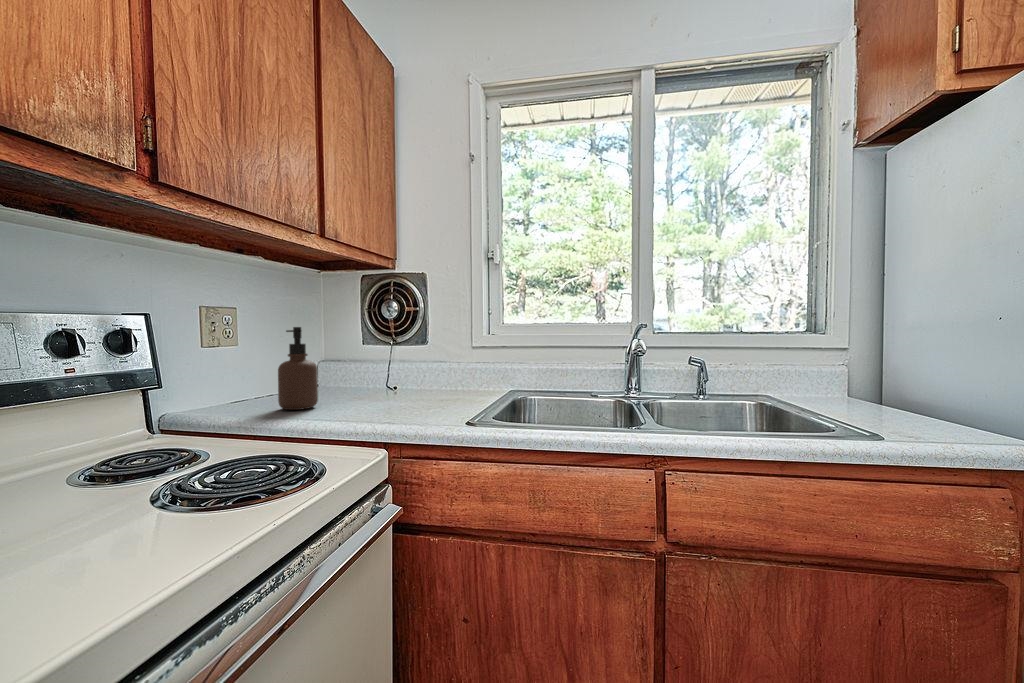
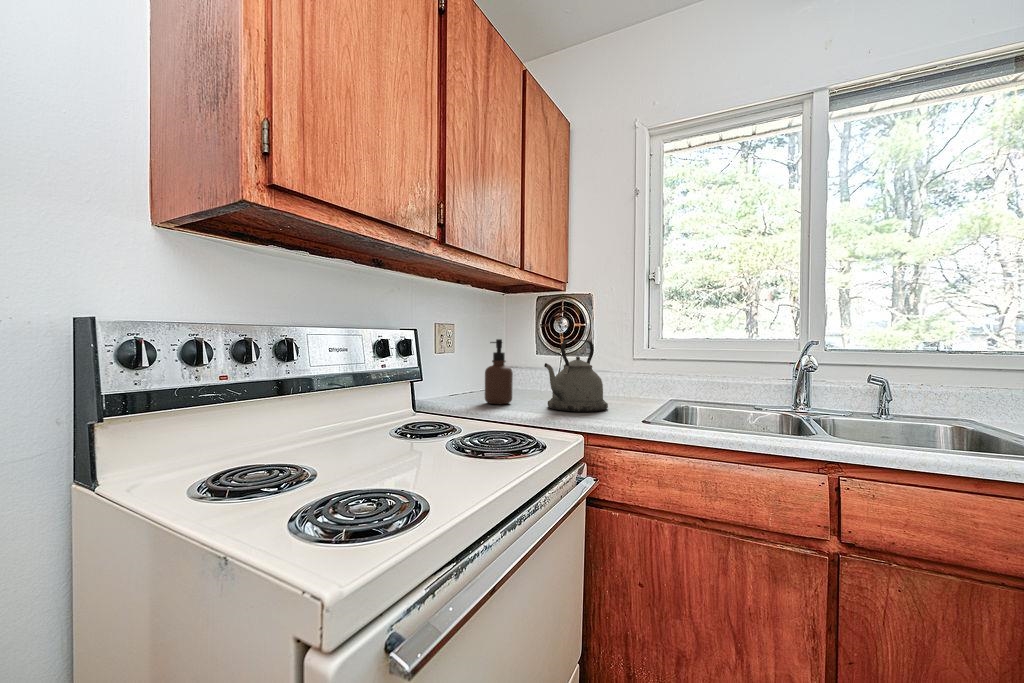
kettle: none [349,326,435,414] -> present [544,340,608,412]

